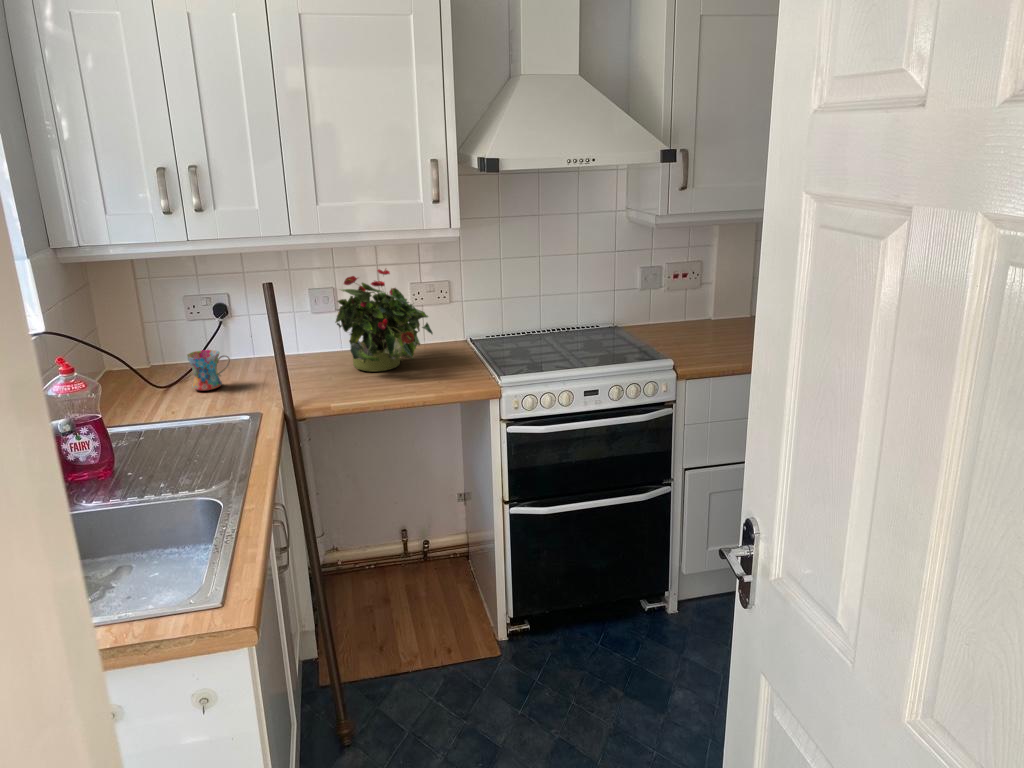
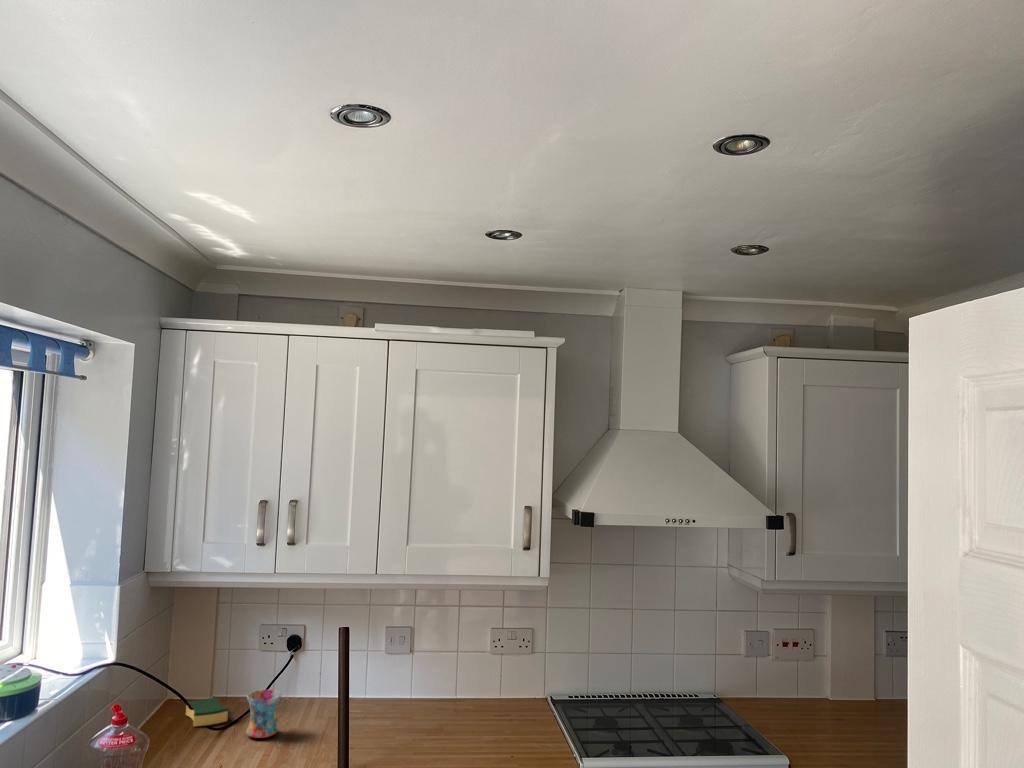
potted plant: present [335,269,433,372] -> none [408,612,511,732]
sponge: none [129,364,172,388] -> present [186,698,228,726]

